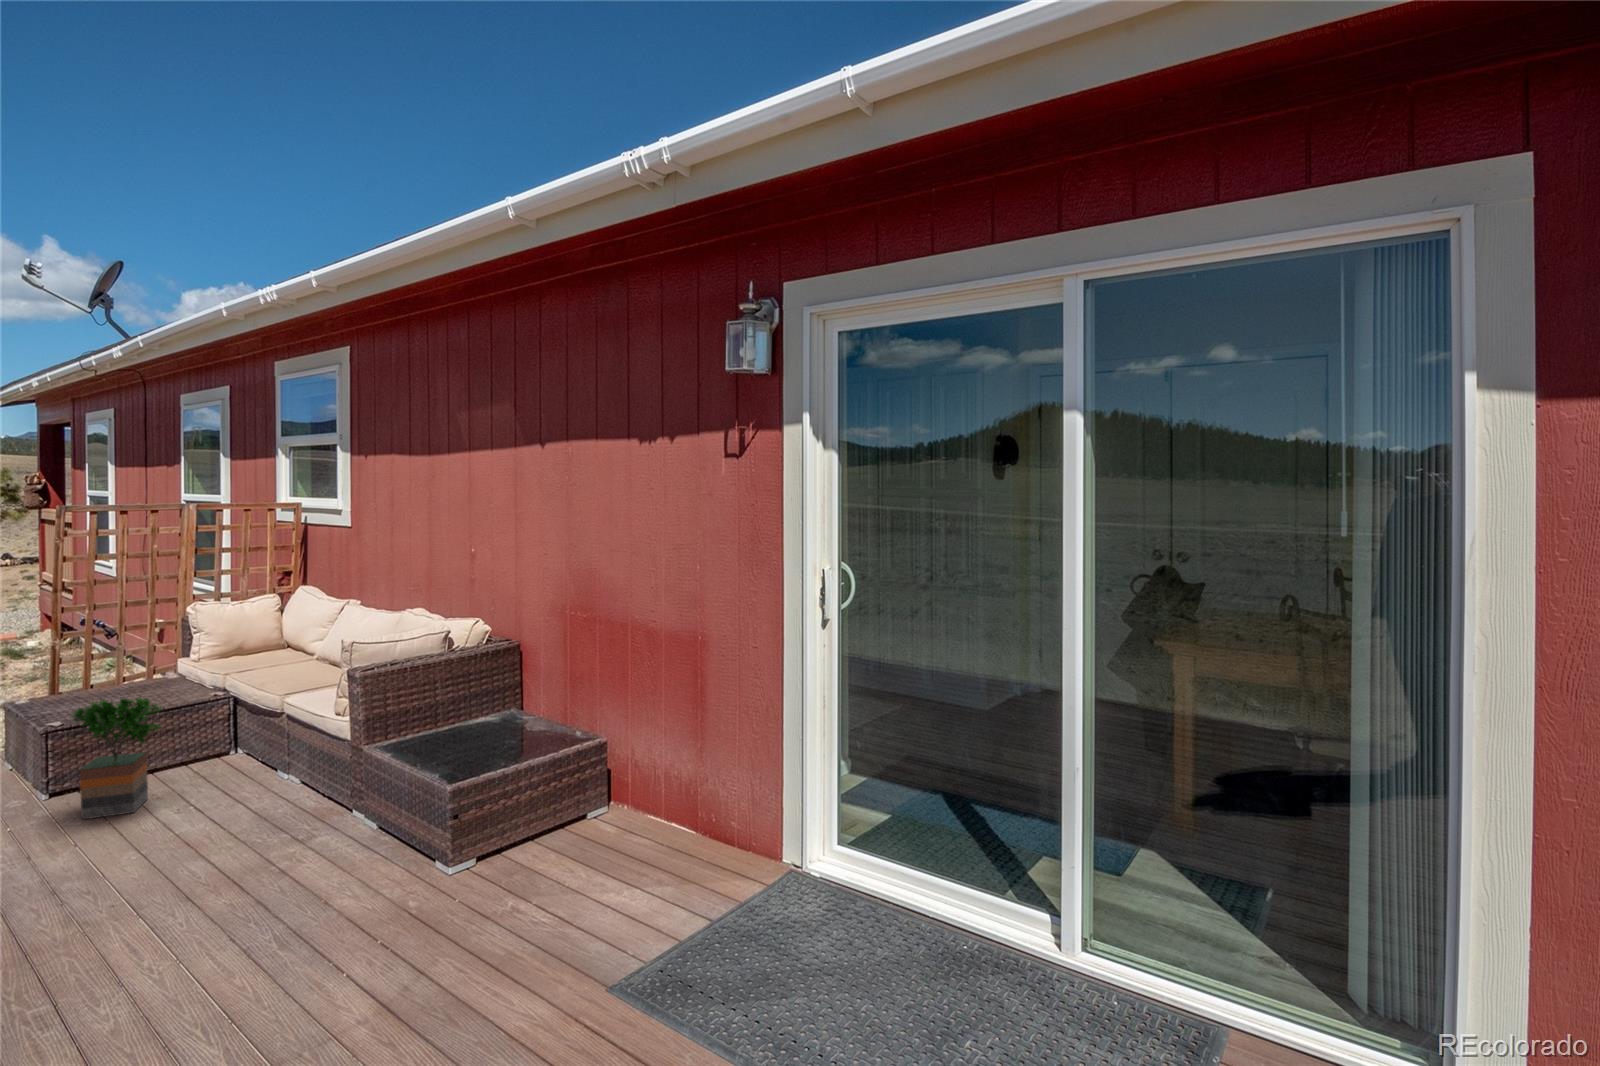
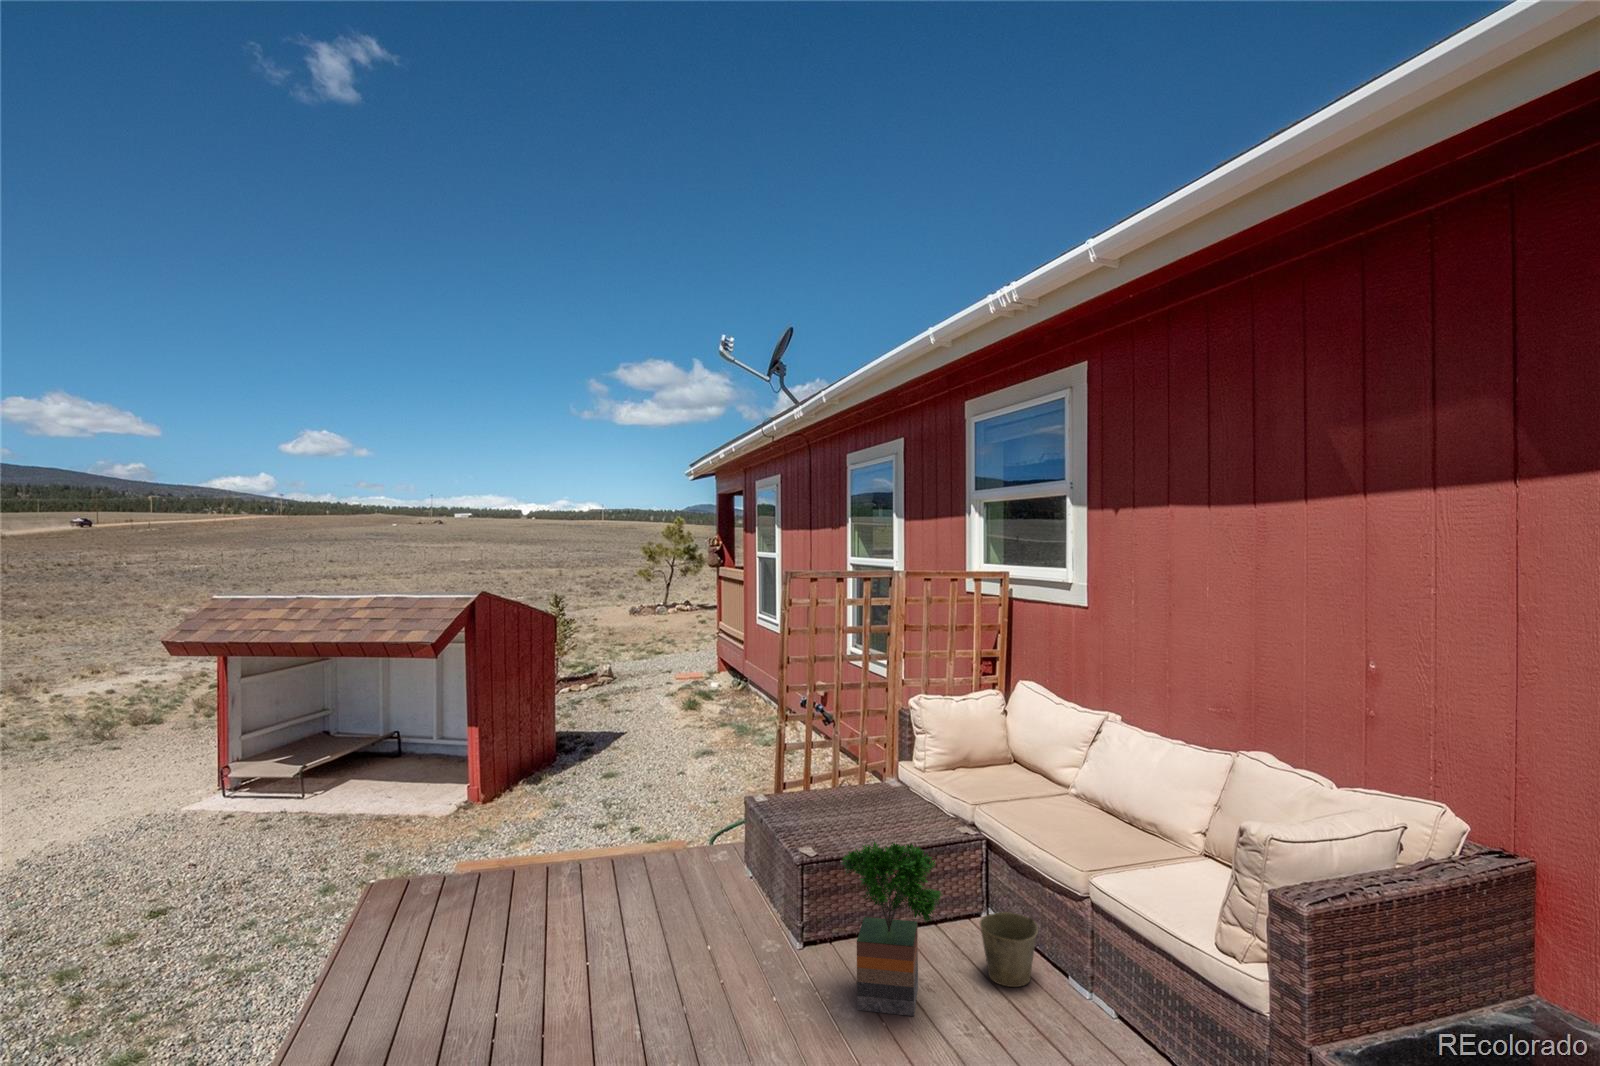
bucket: none [208,721,257,785] -> present [980,889,1038,987]

